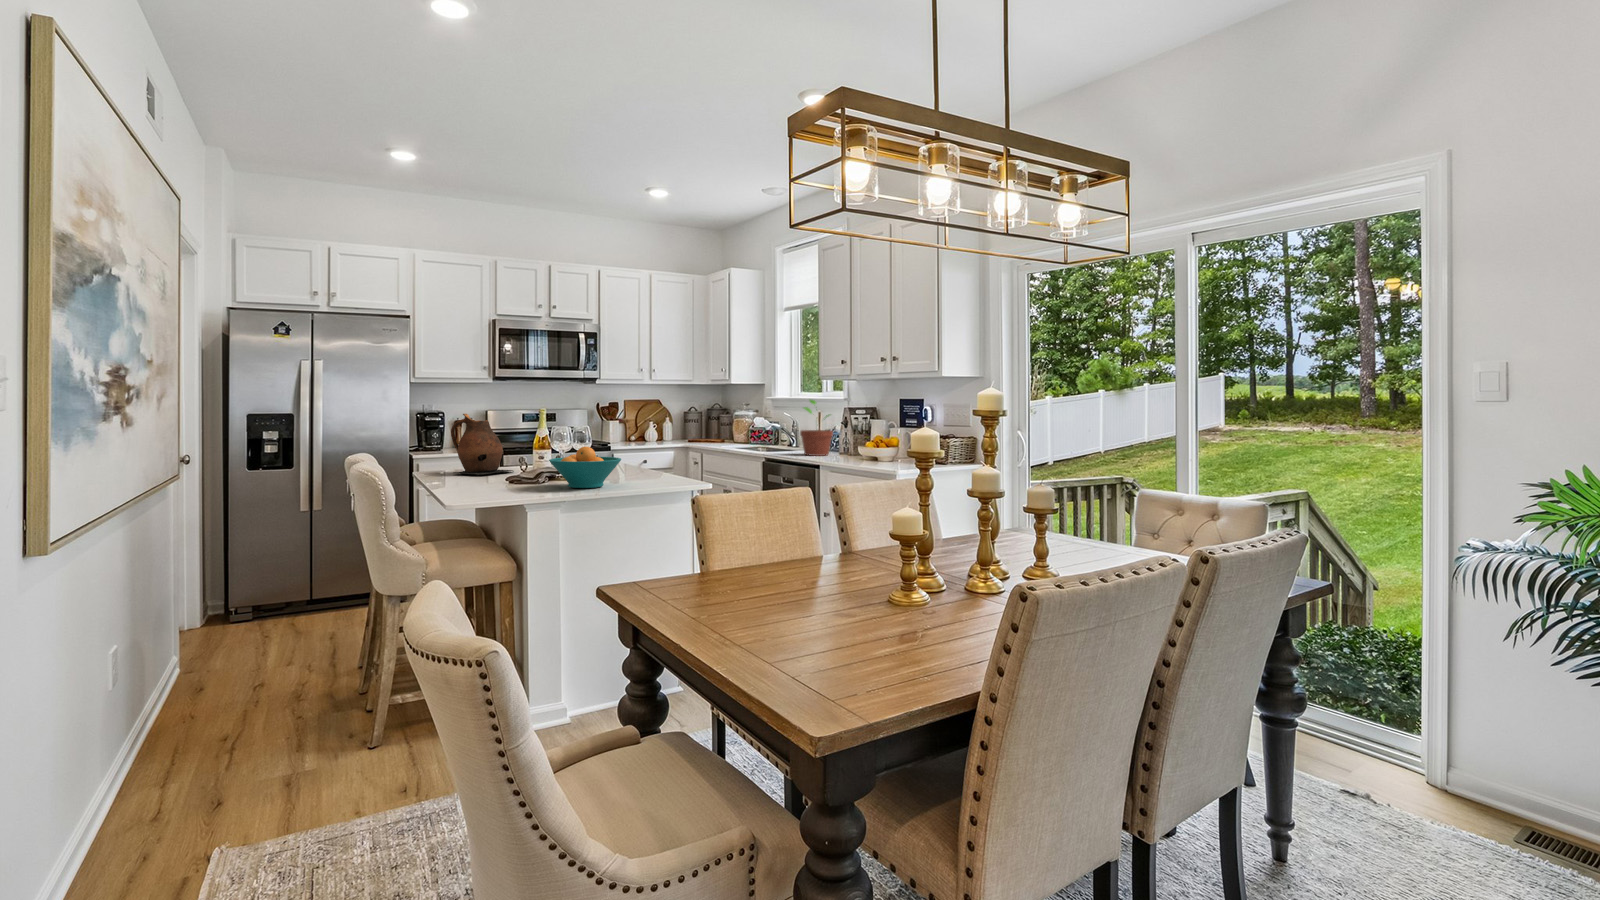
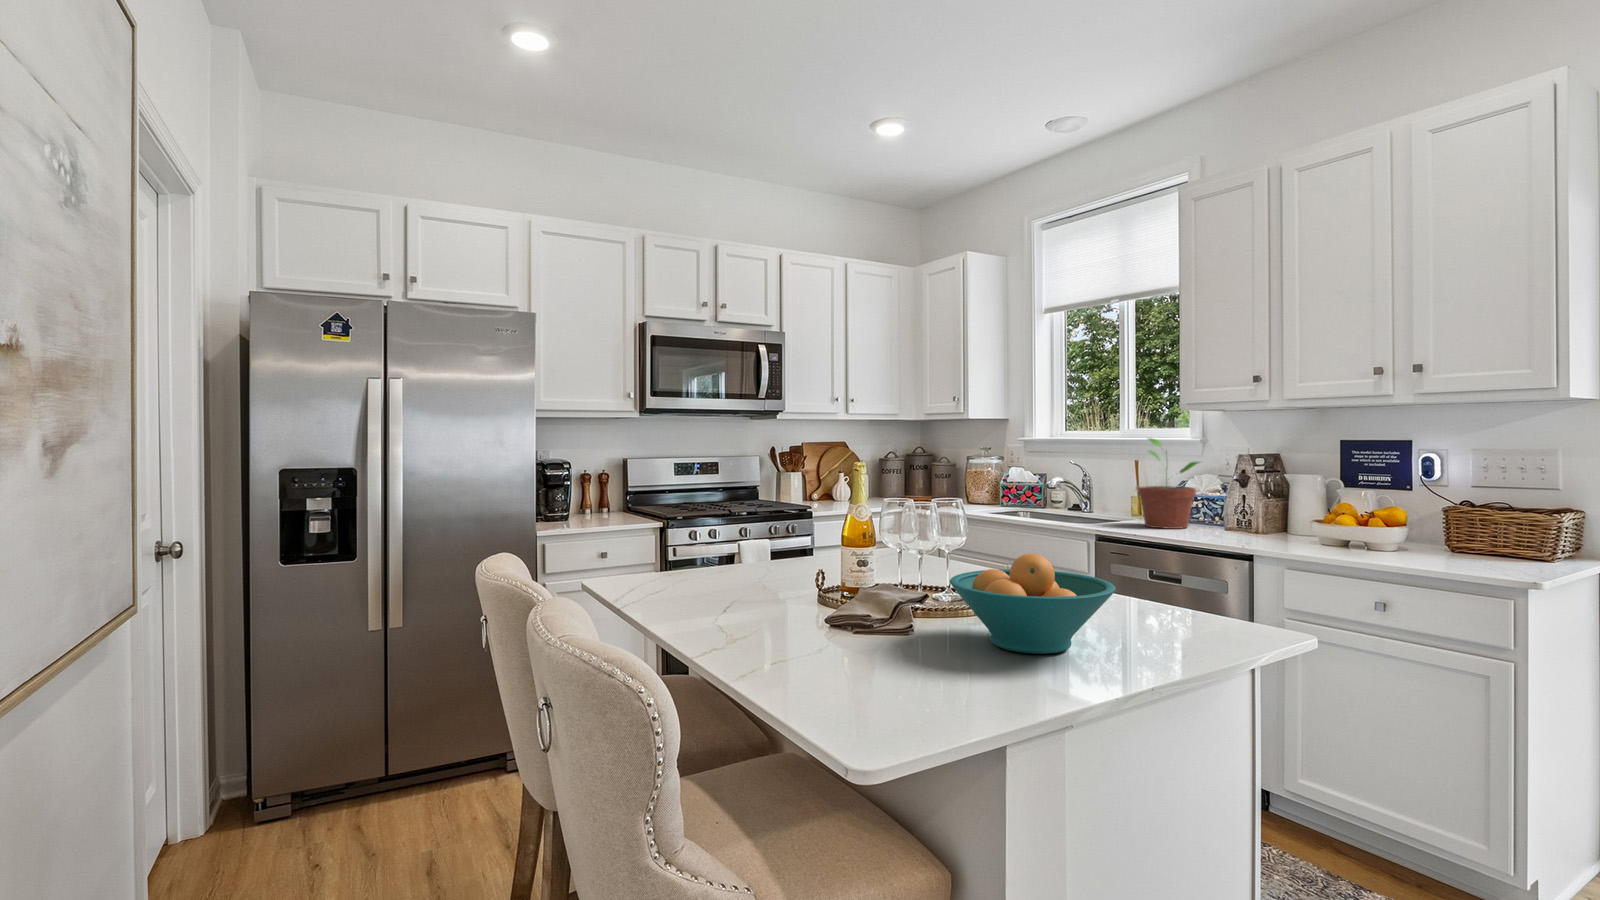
ceramic pitcher: present [451,414,513,475] -> none [663,473,773,596]

